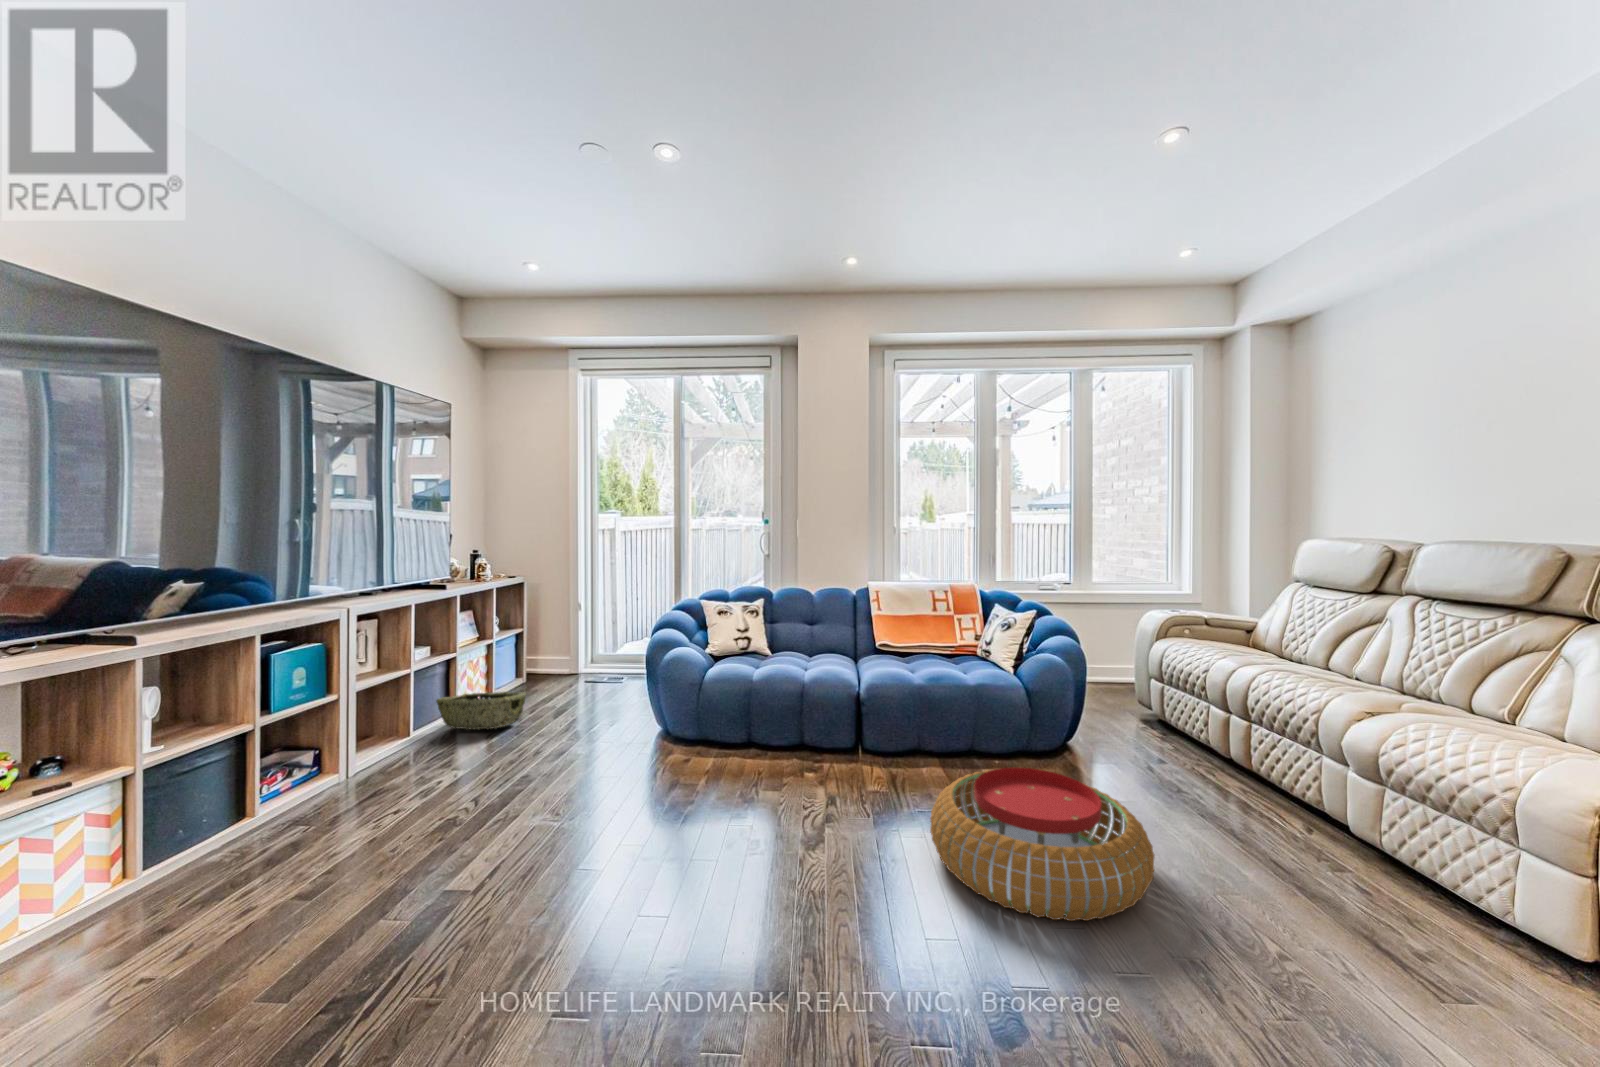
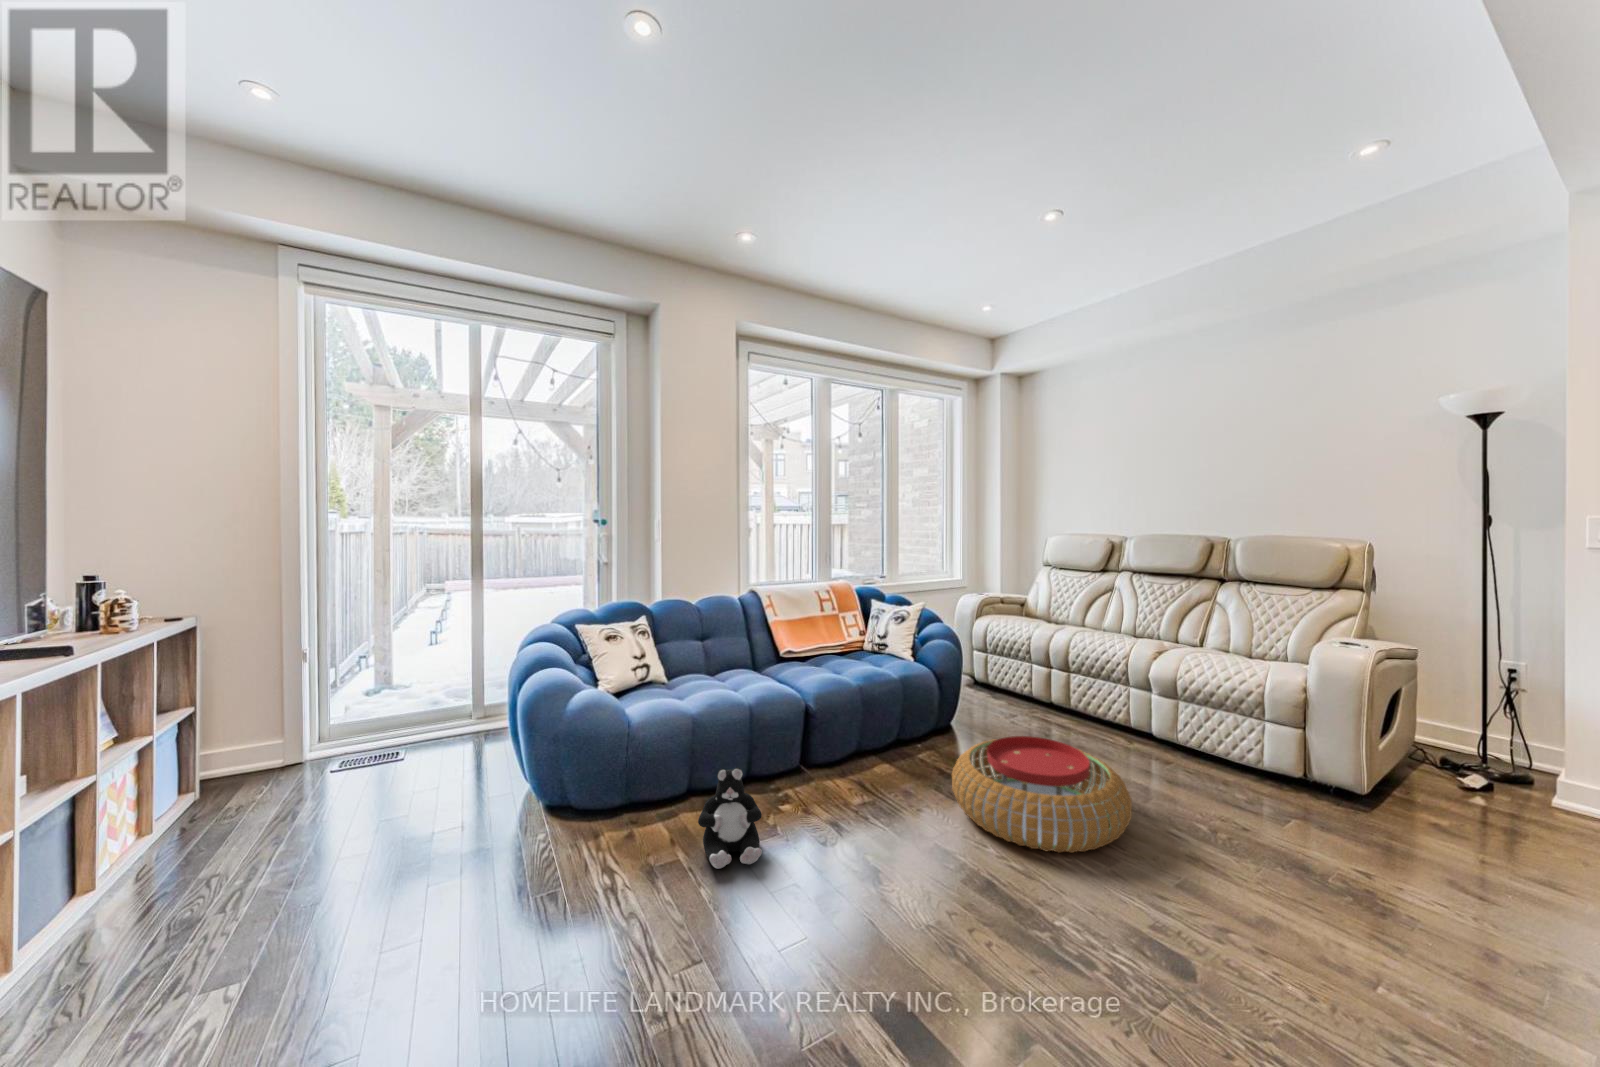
woven basket: present [436,692,526,729] -> none [230,780,379,859]
plush toy: none [664,728,729,817] -> present [698,767,762,869]

